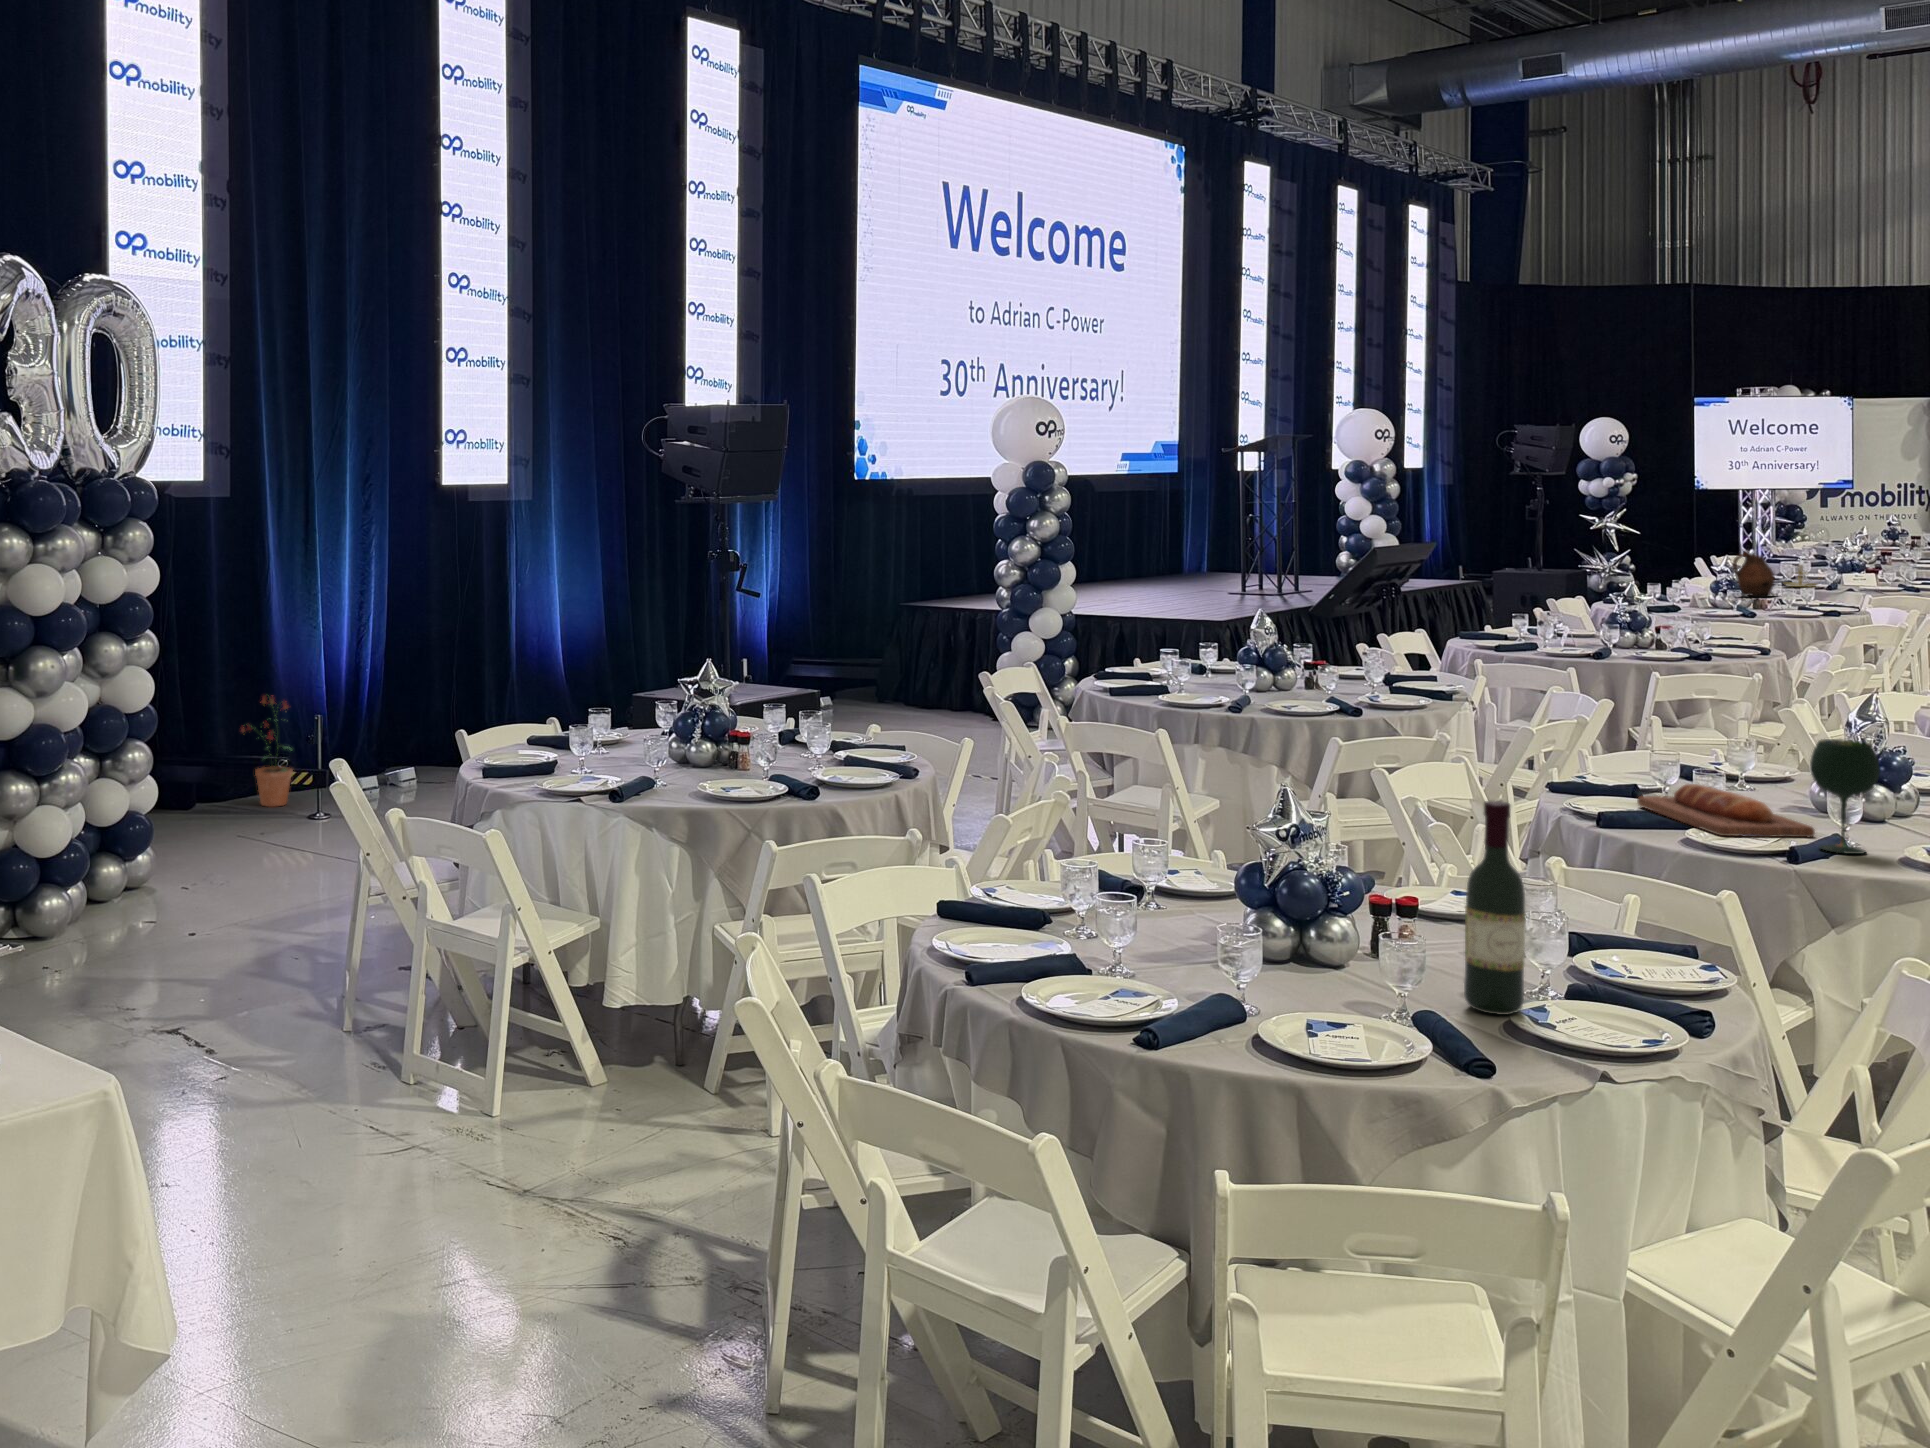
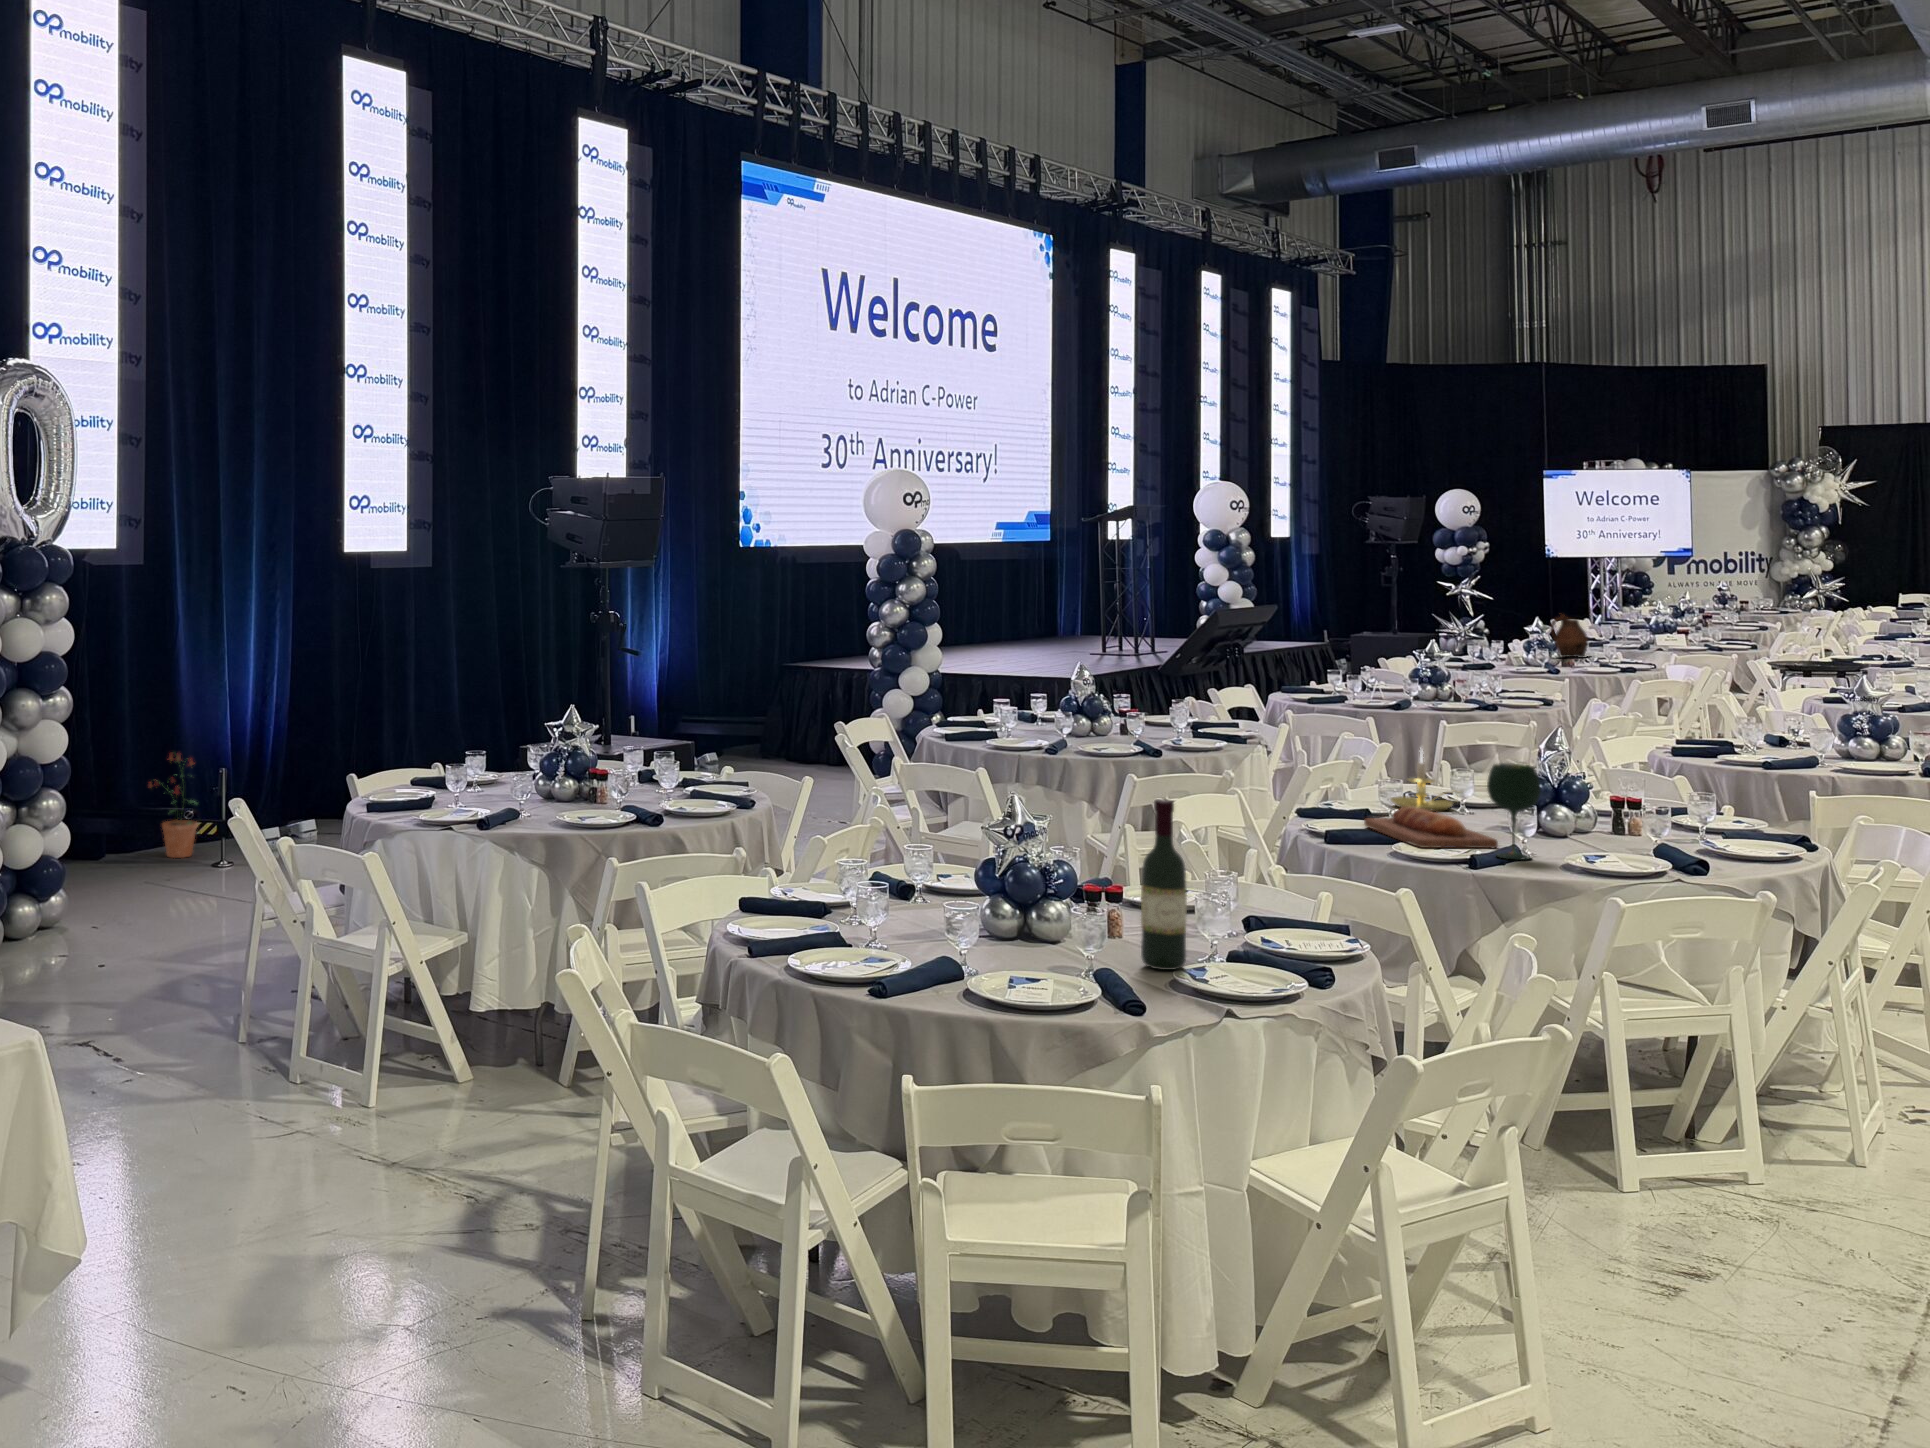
candle holder: present [1784,563,1819,587] -> present [1390,751,1455,811]

